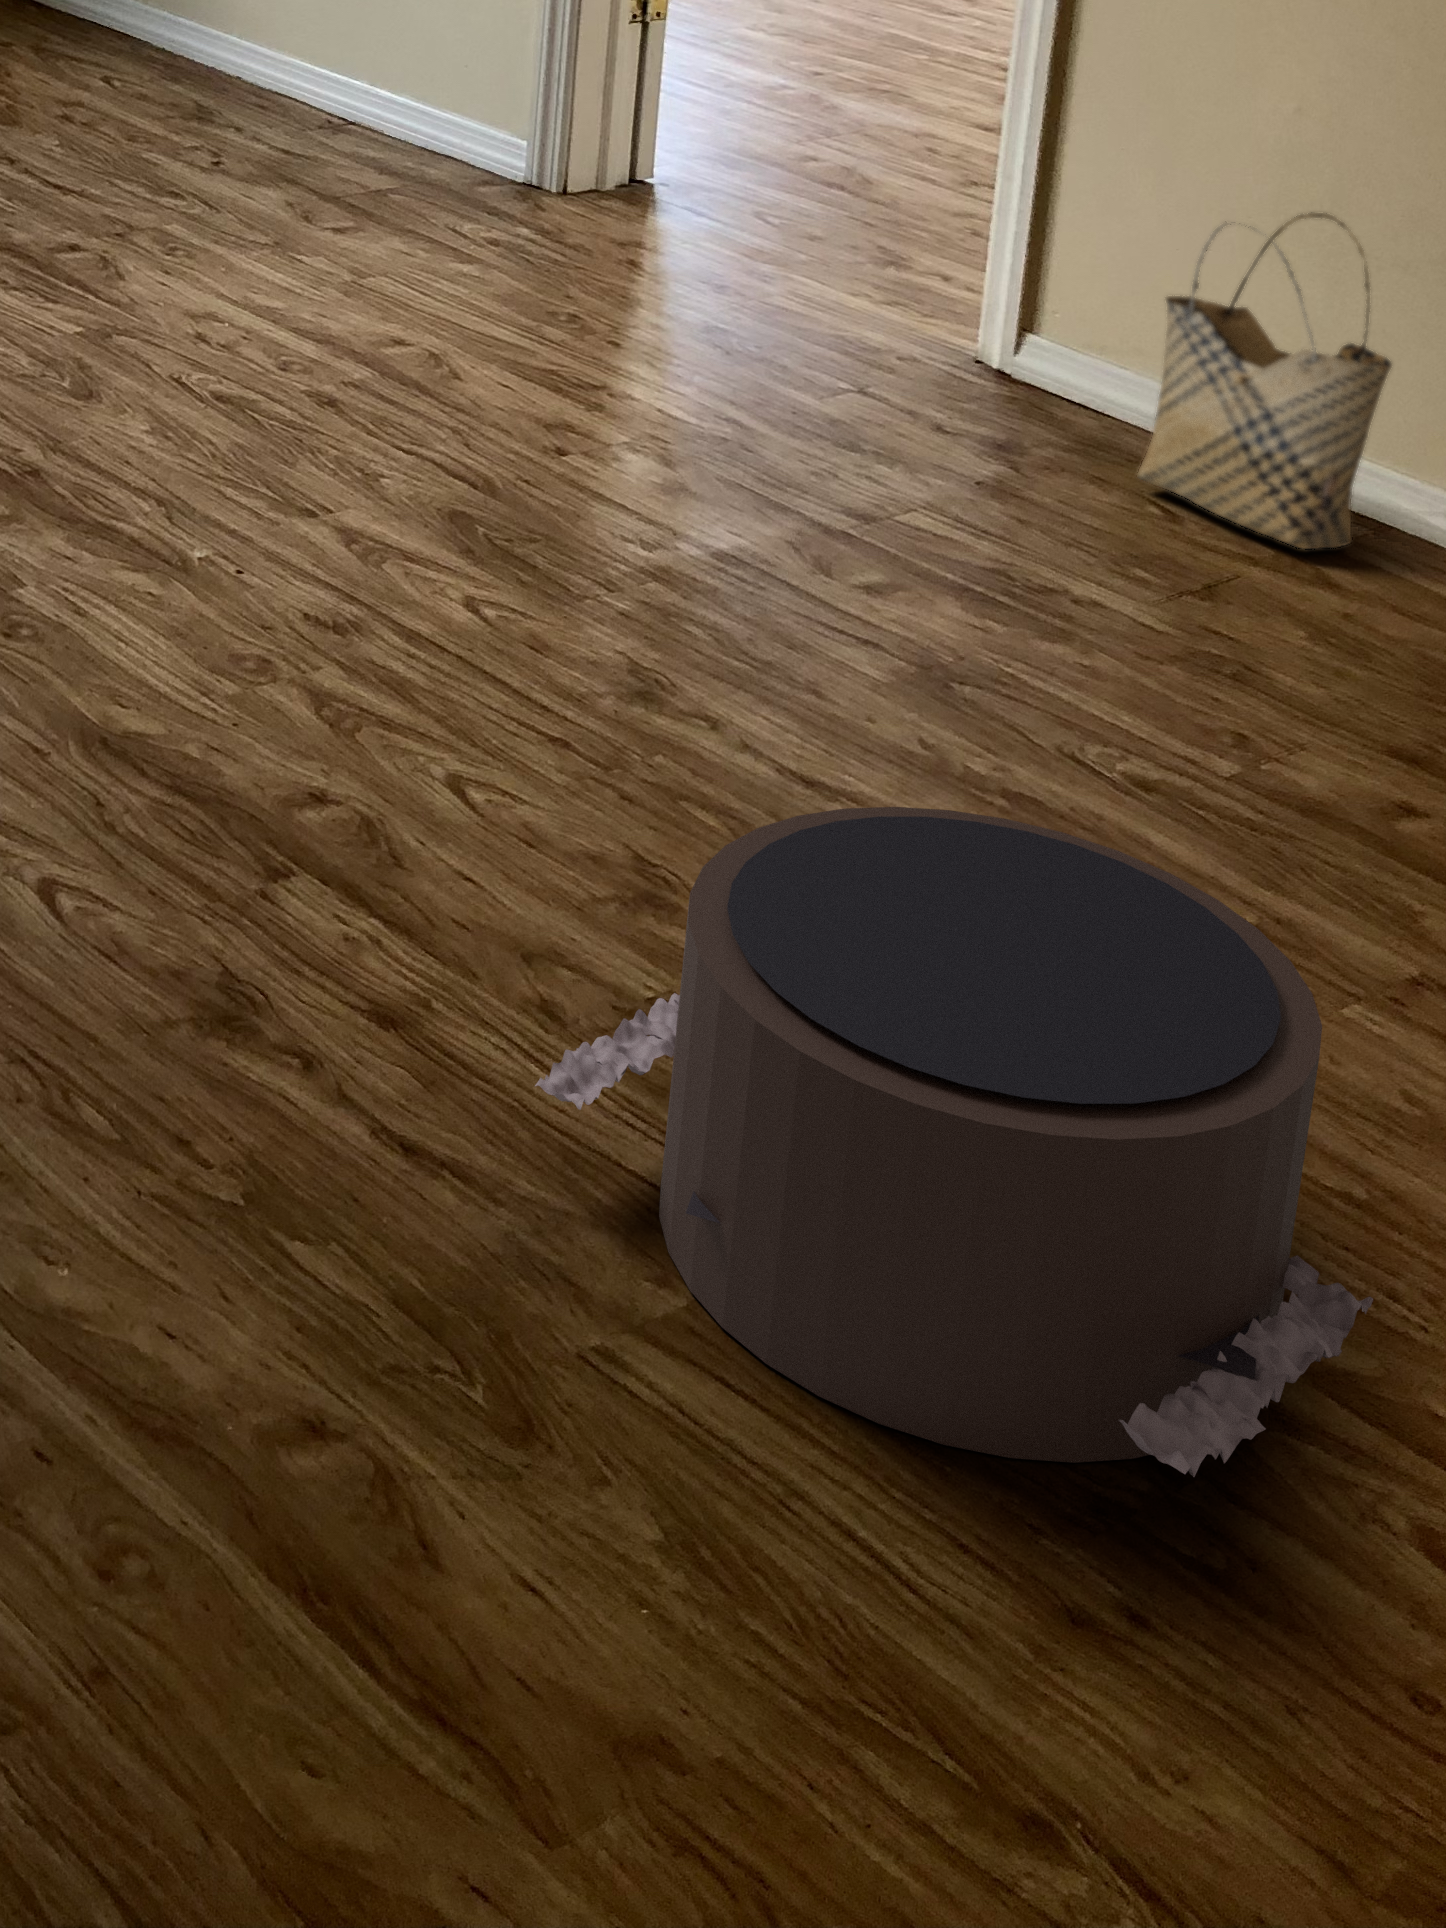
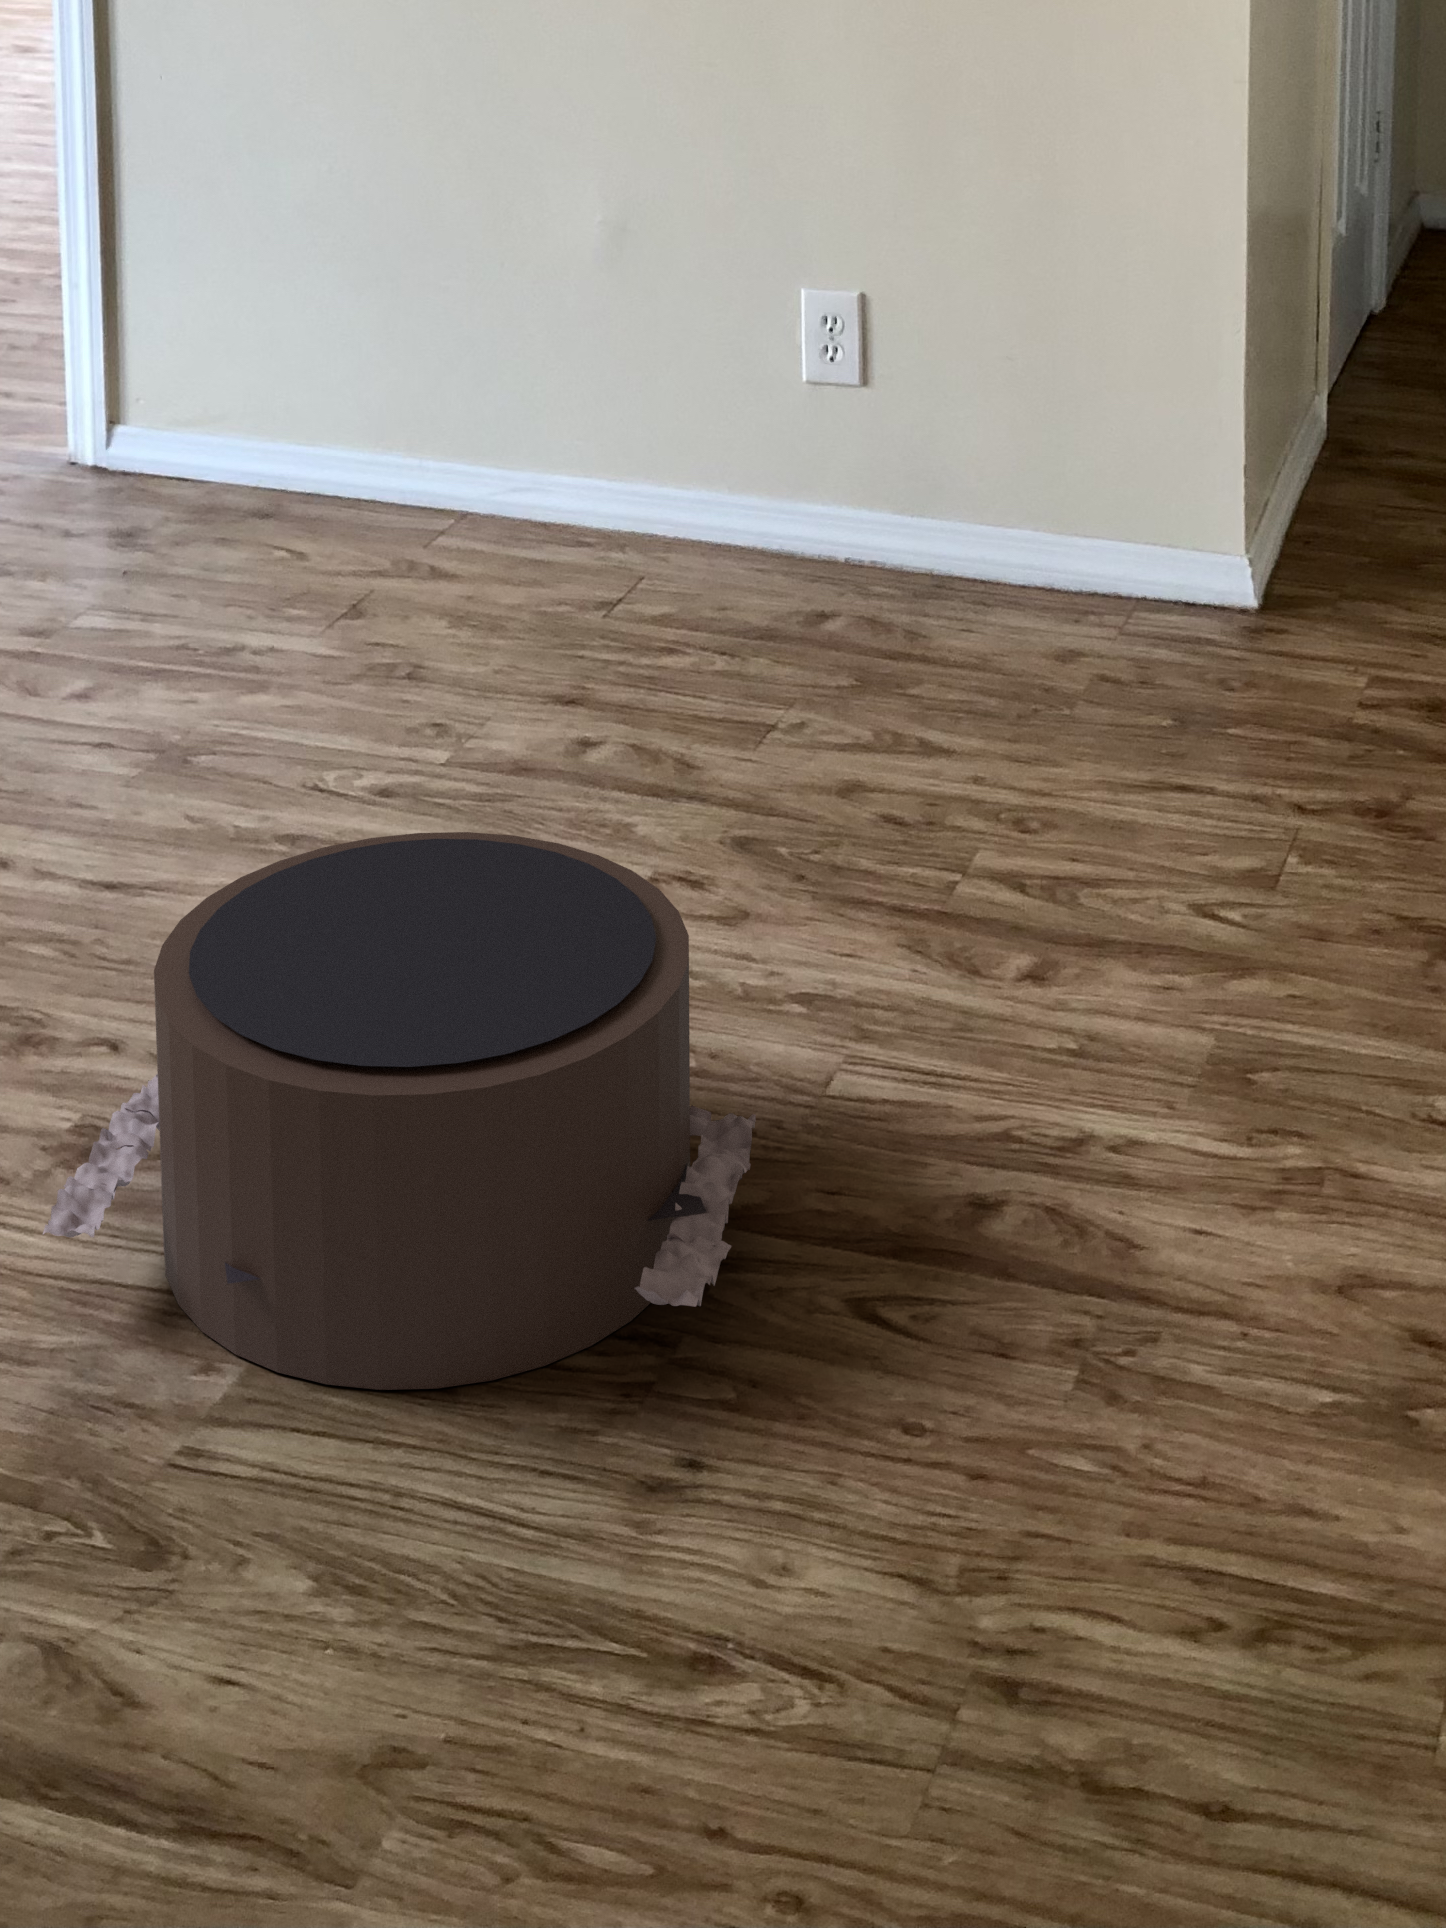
woven basket: present [1138,212,1392,549] -> none [253,255,452,549]

